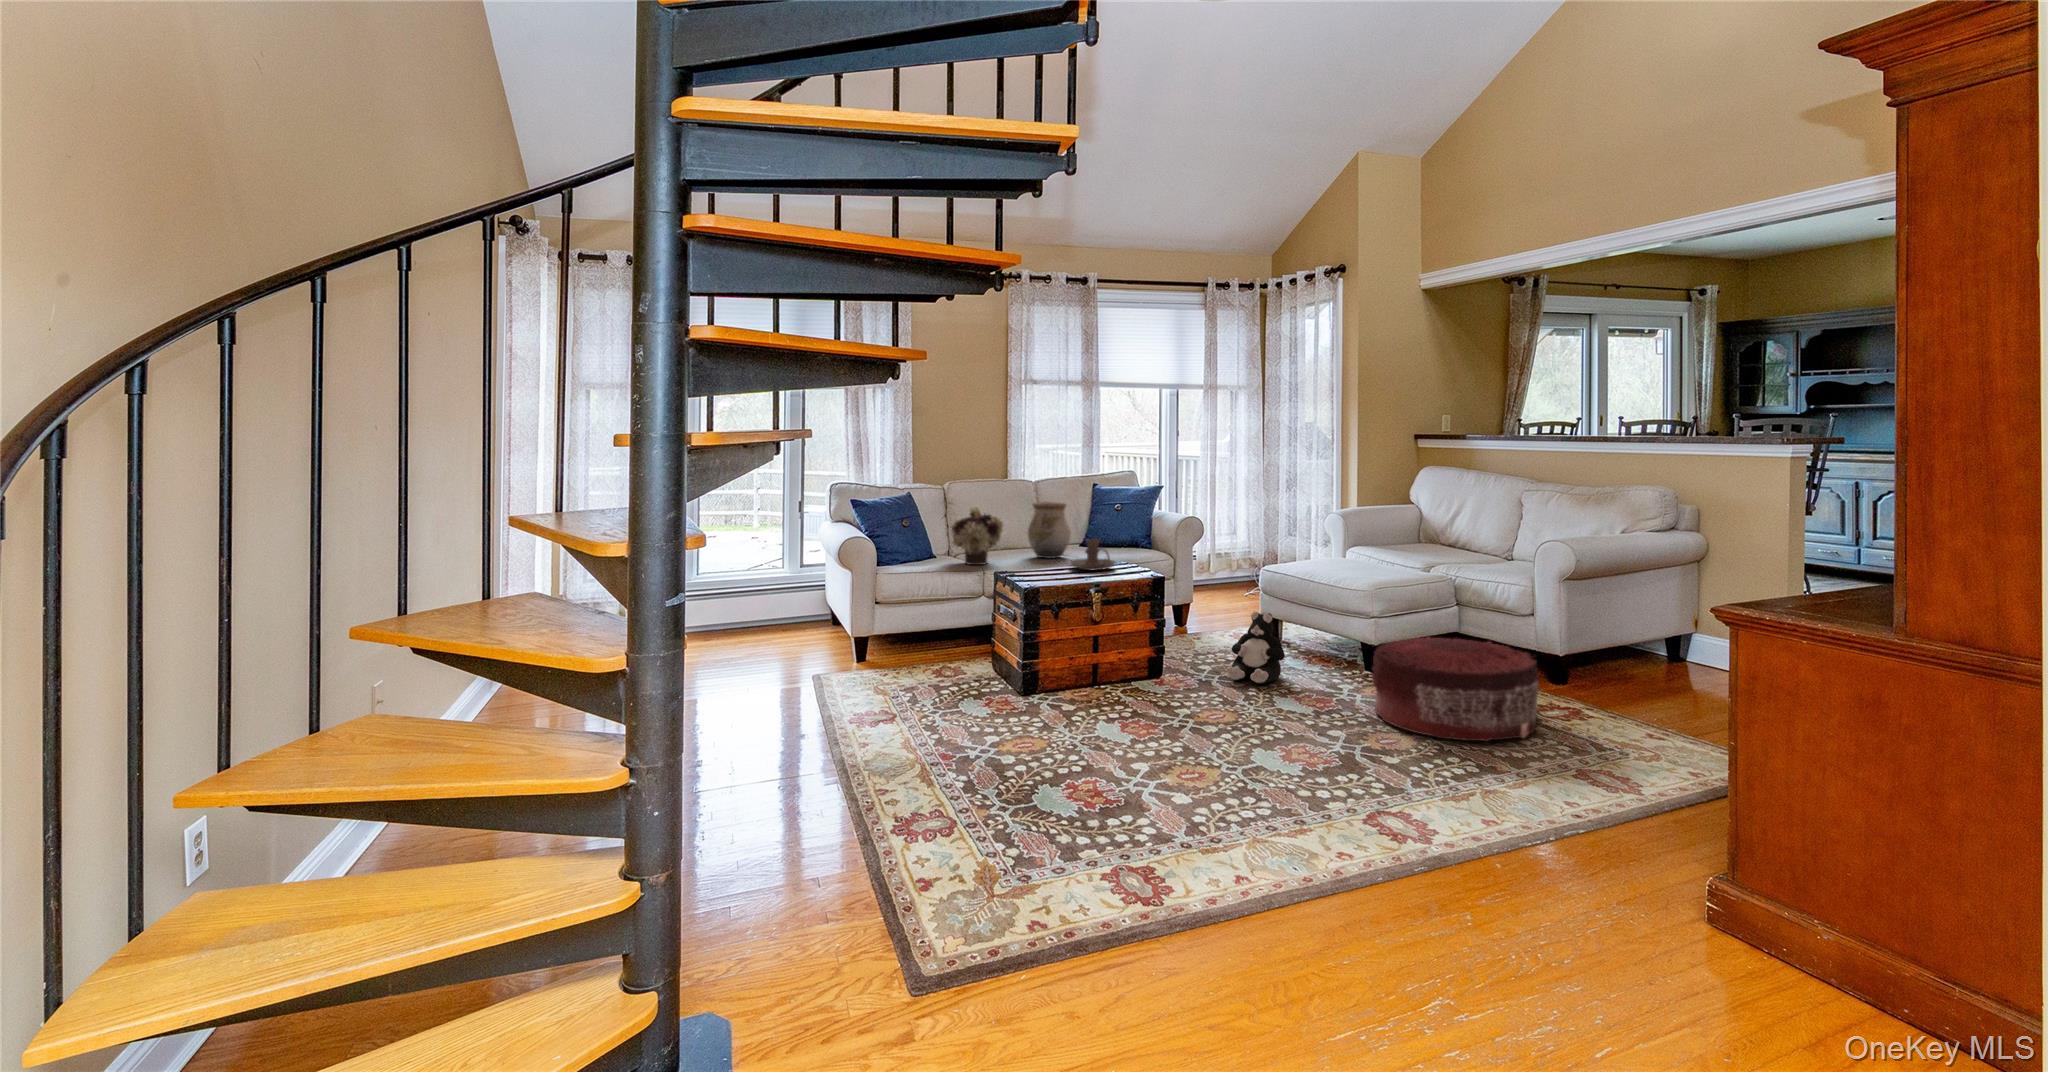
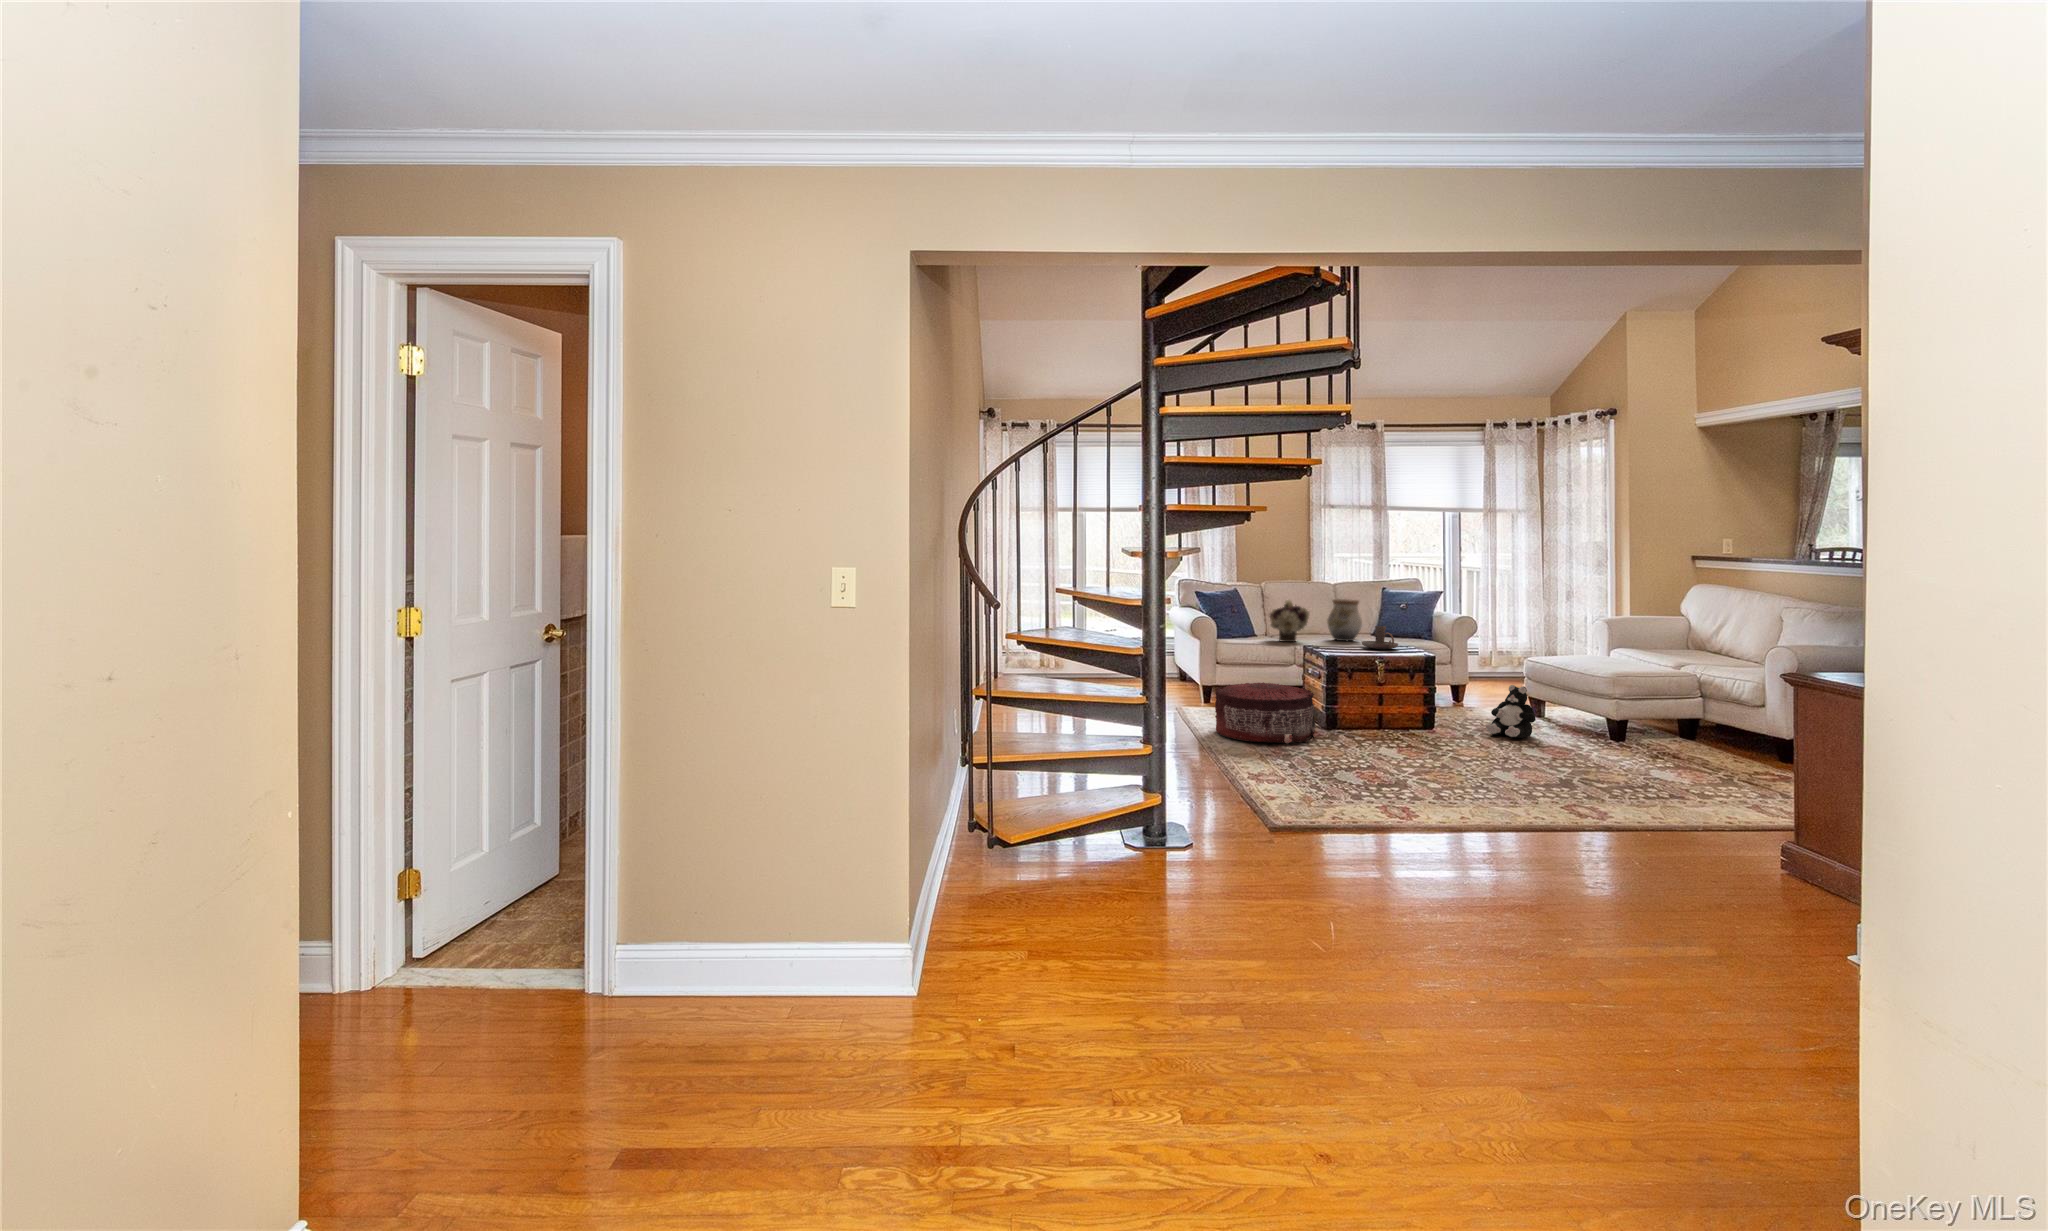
pouf: present [1372,637,1541,741] -> present [1215,682,1316,743]

